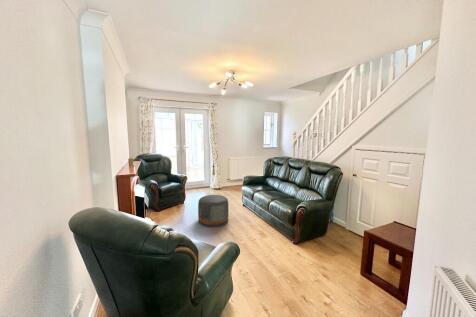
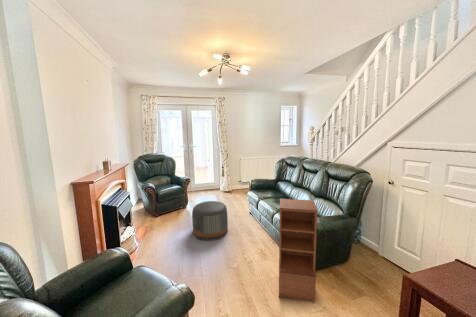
bookcase: none [278,187,309,260] -> present [279,199,318,303]

